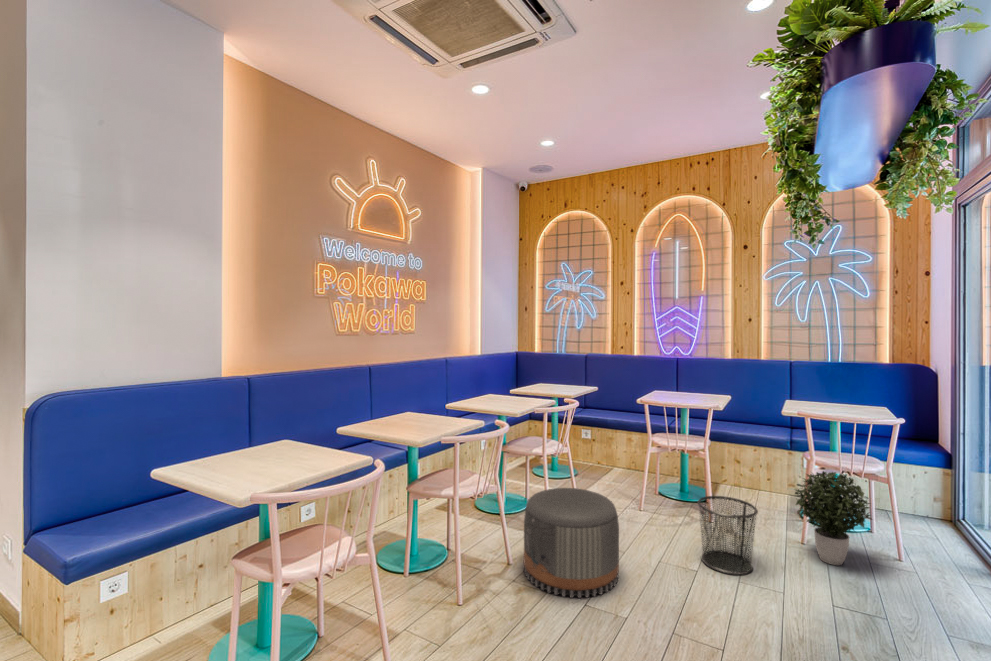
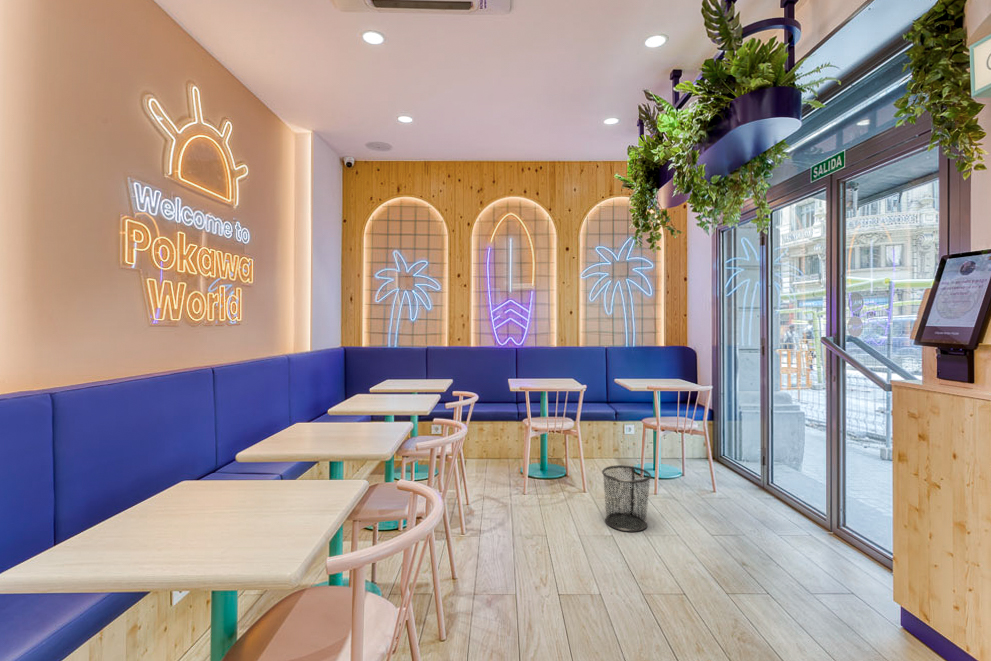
potted plant: present [795,471,872,565] -> none [656,432,710,505]
pouf: present [524,488,619,598] -> none [473,482,569,597]

